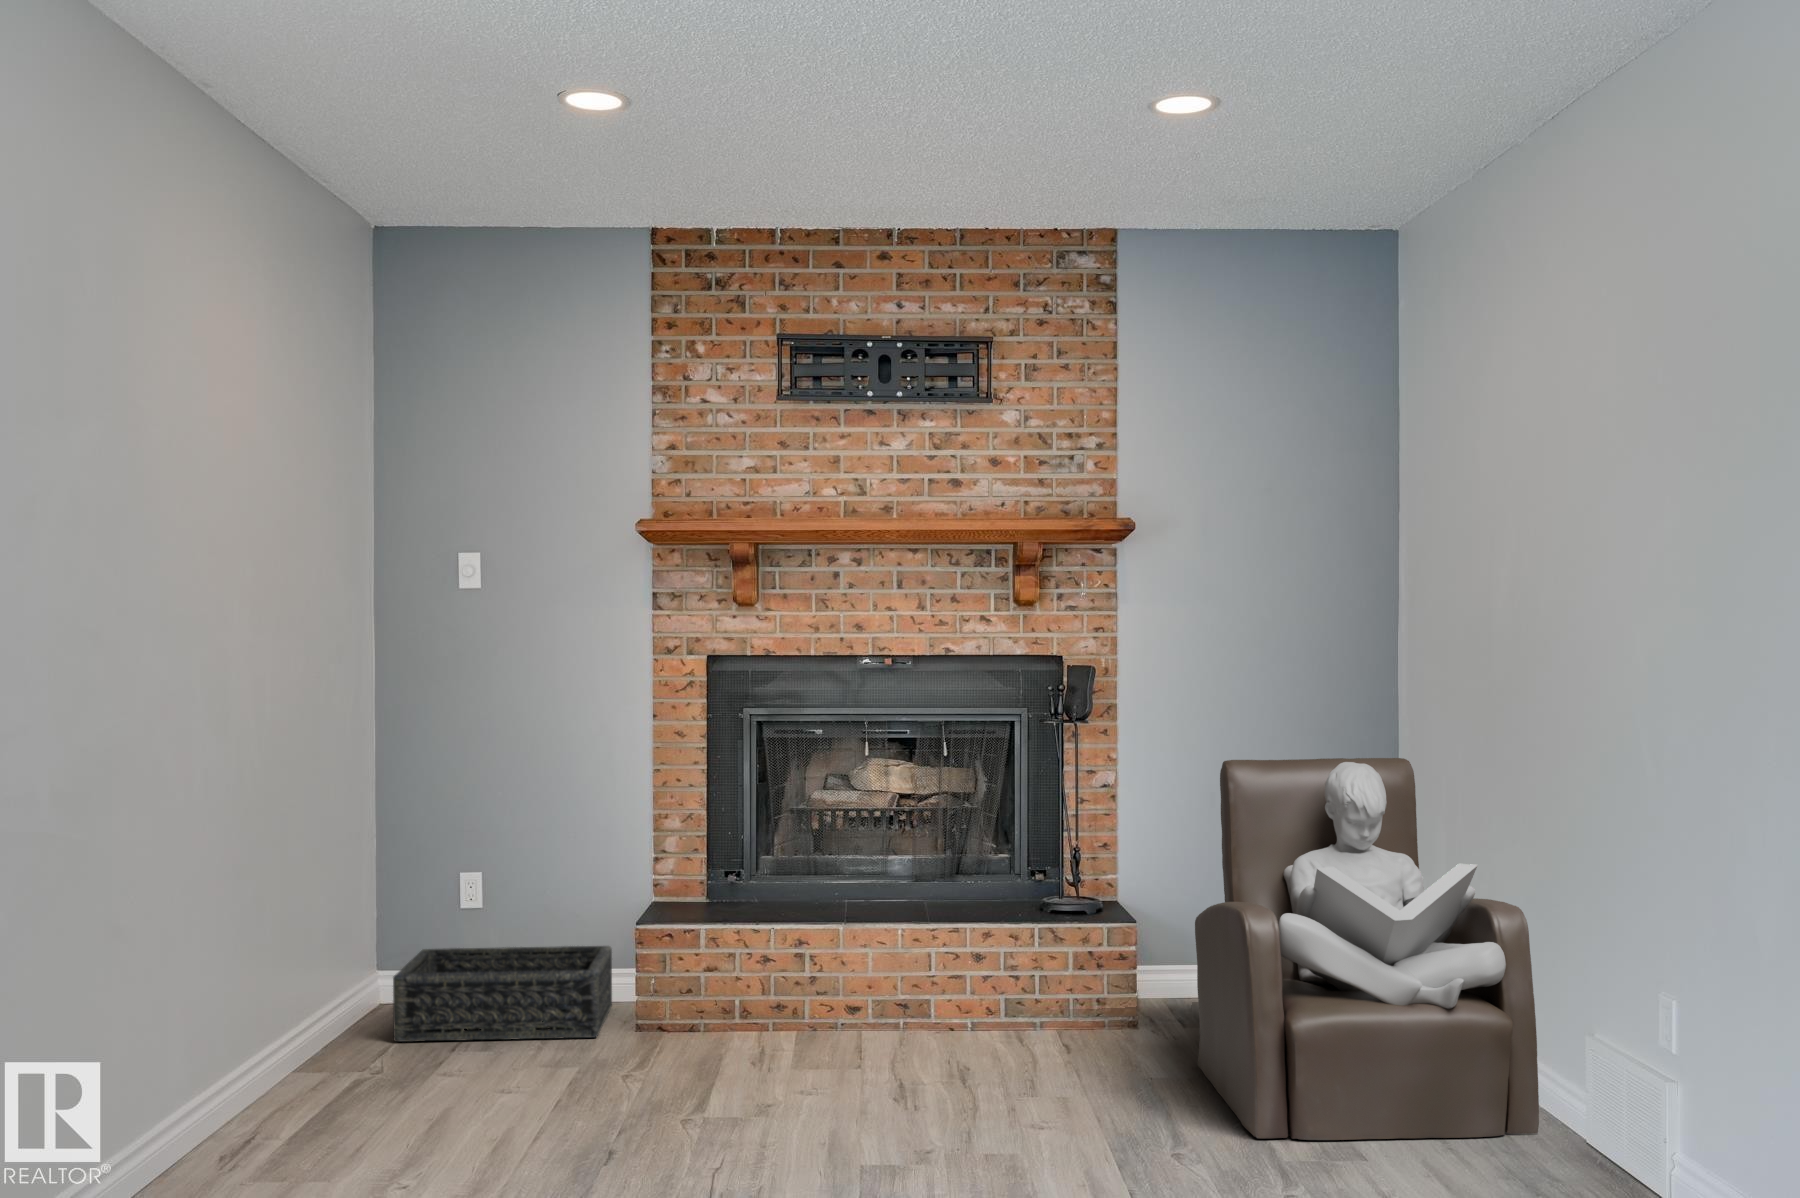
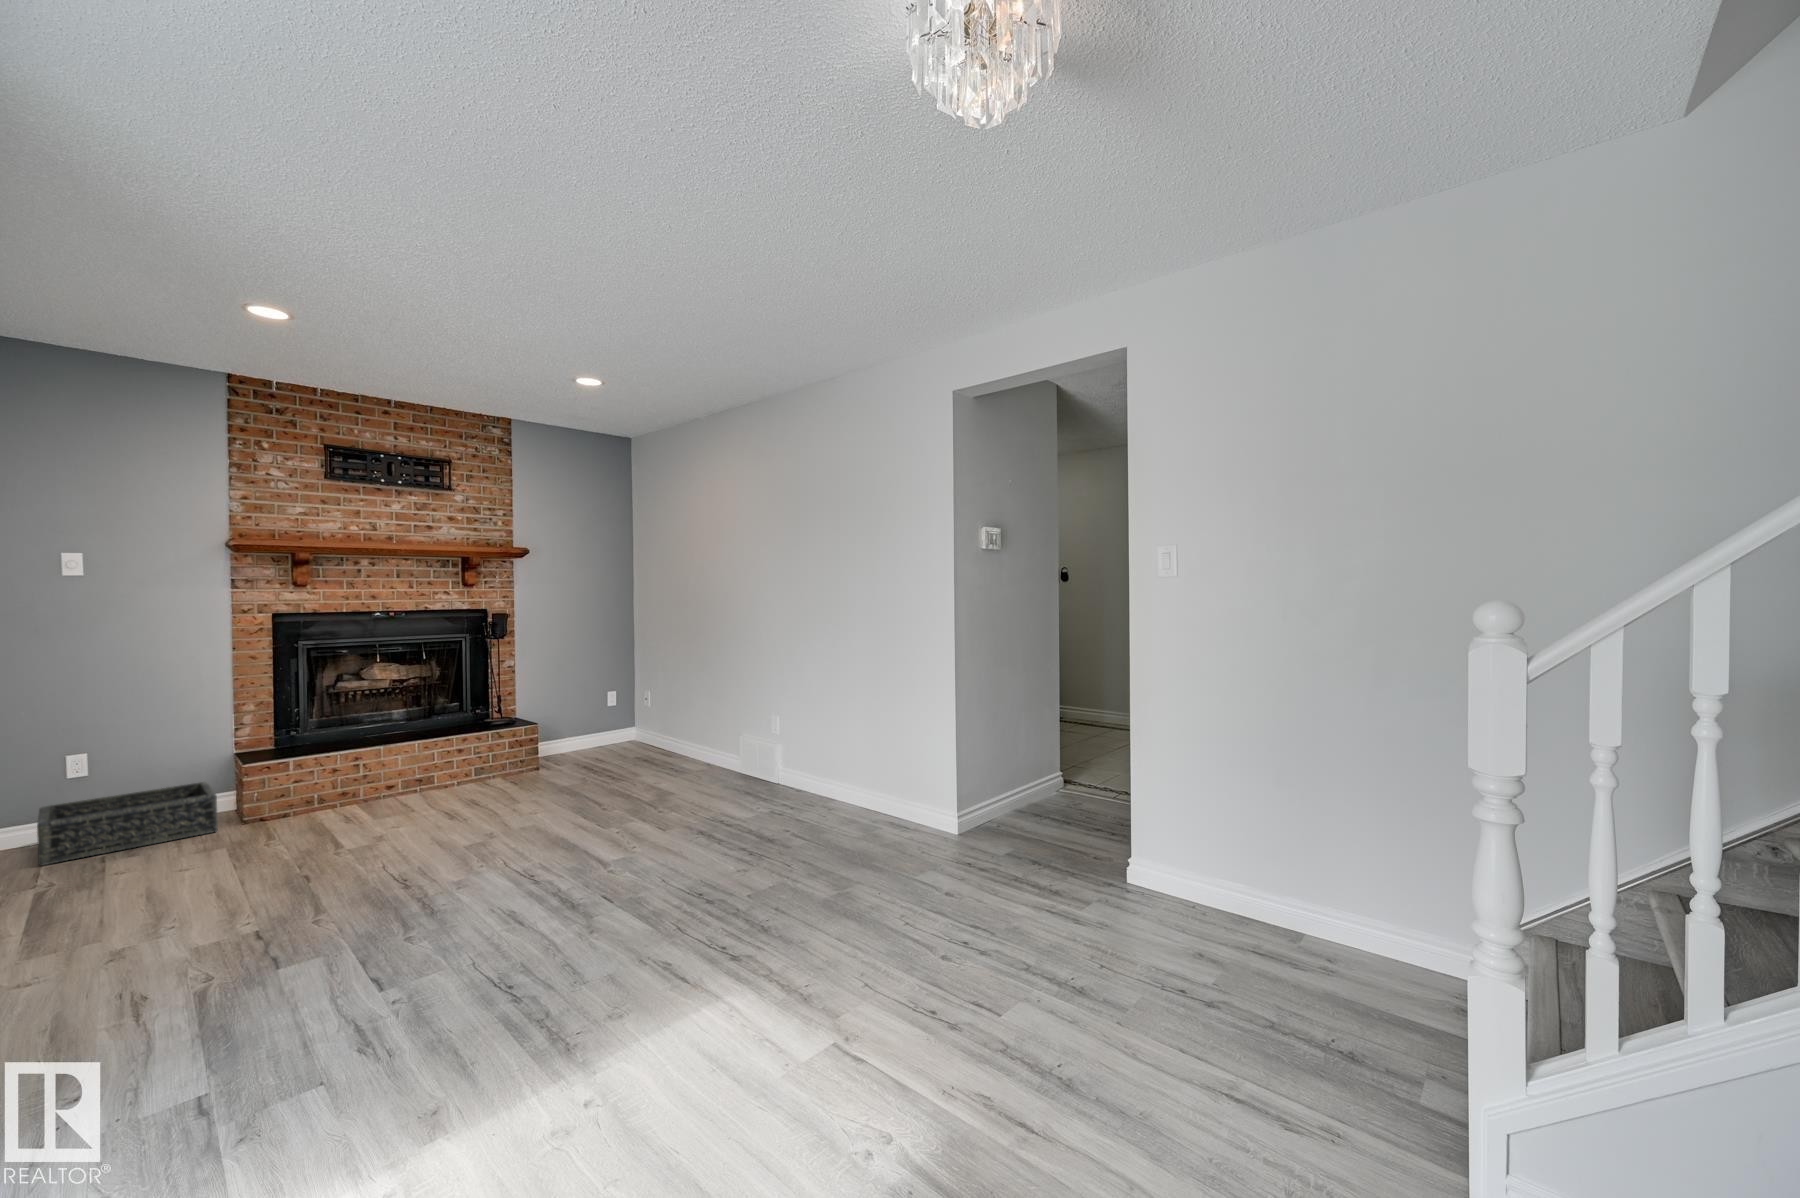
armchair: present [1195,758,1539,1140] -> none [578,644,729,797]

